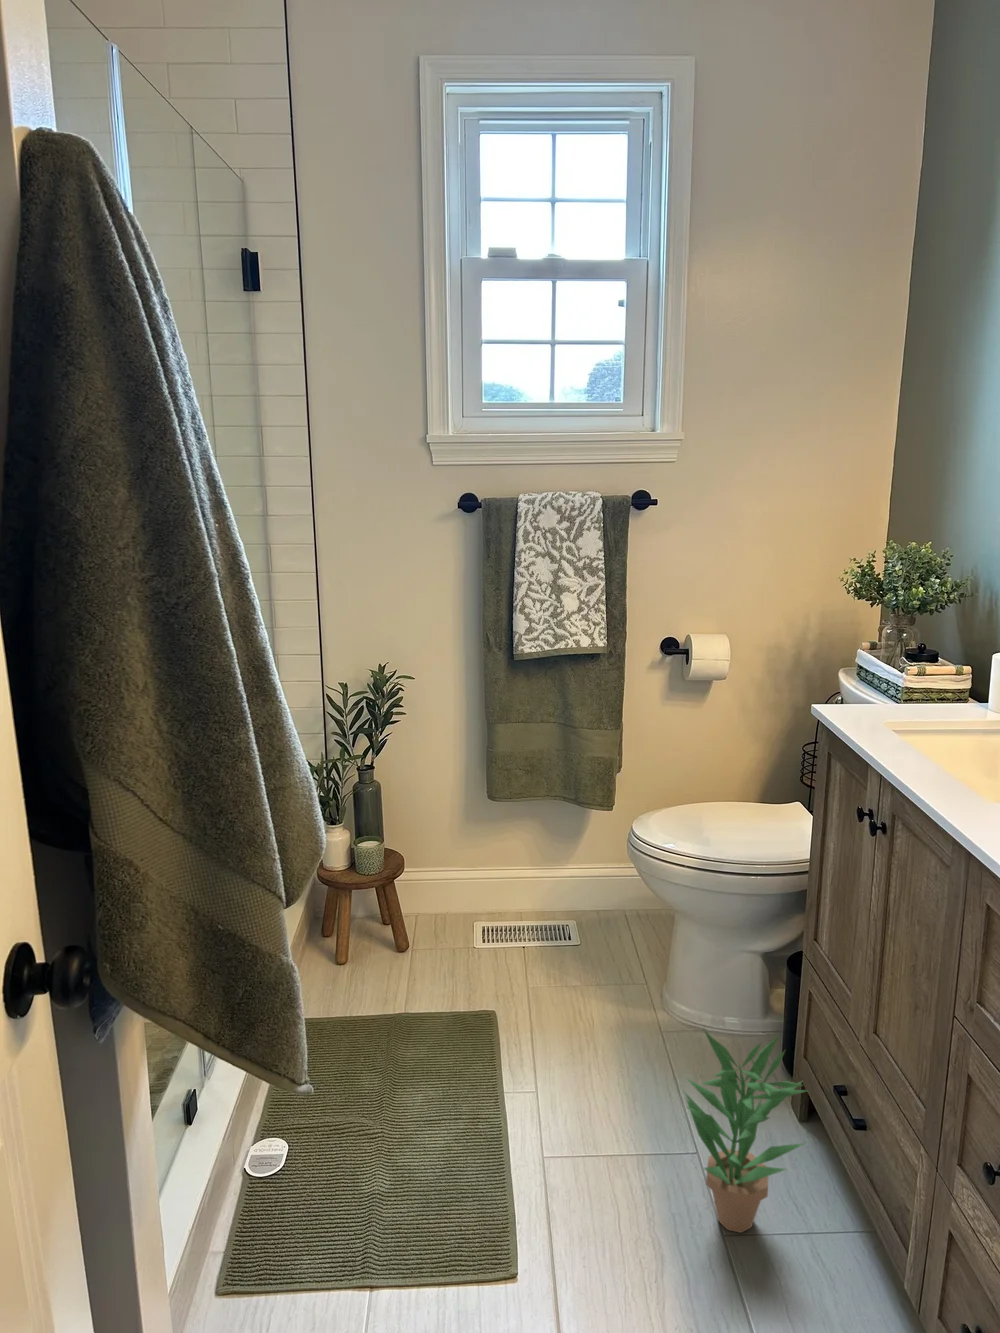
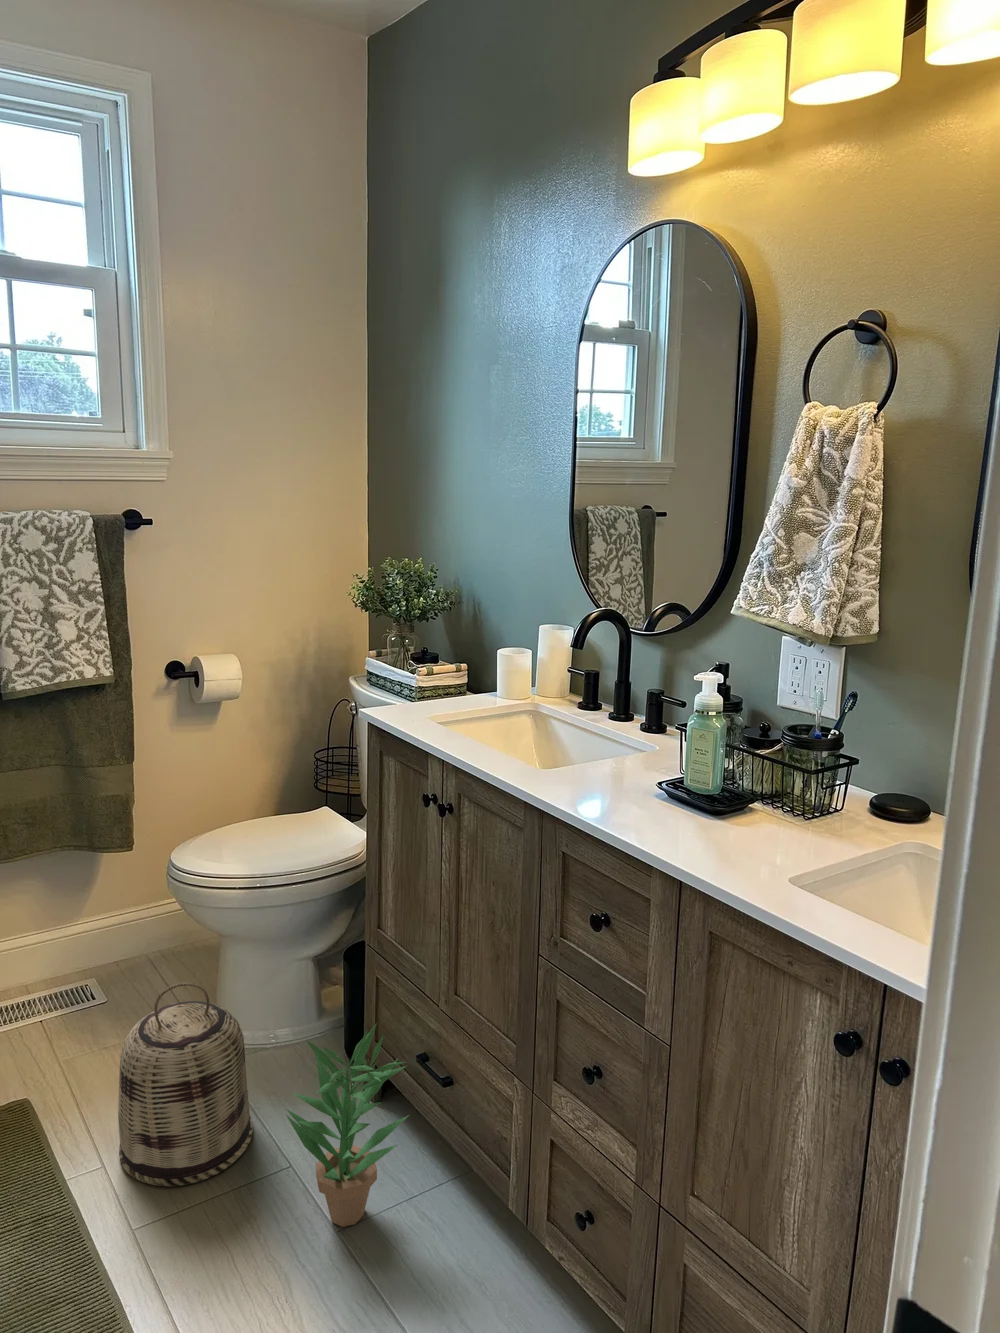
basket: none [549,942,670,1131] -> present [118,982,253,1187]

